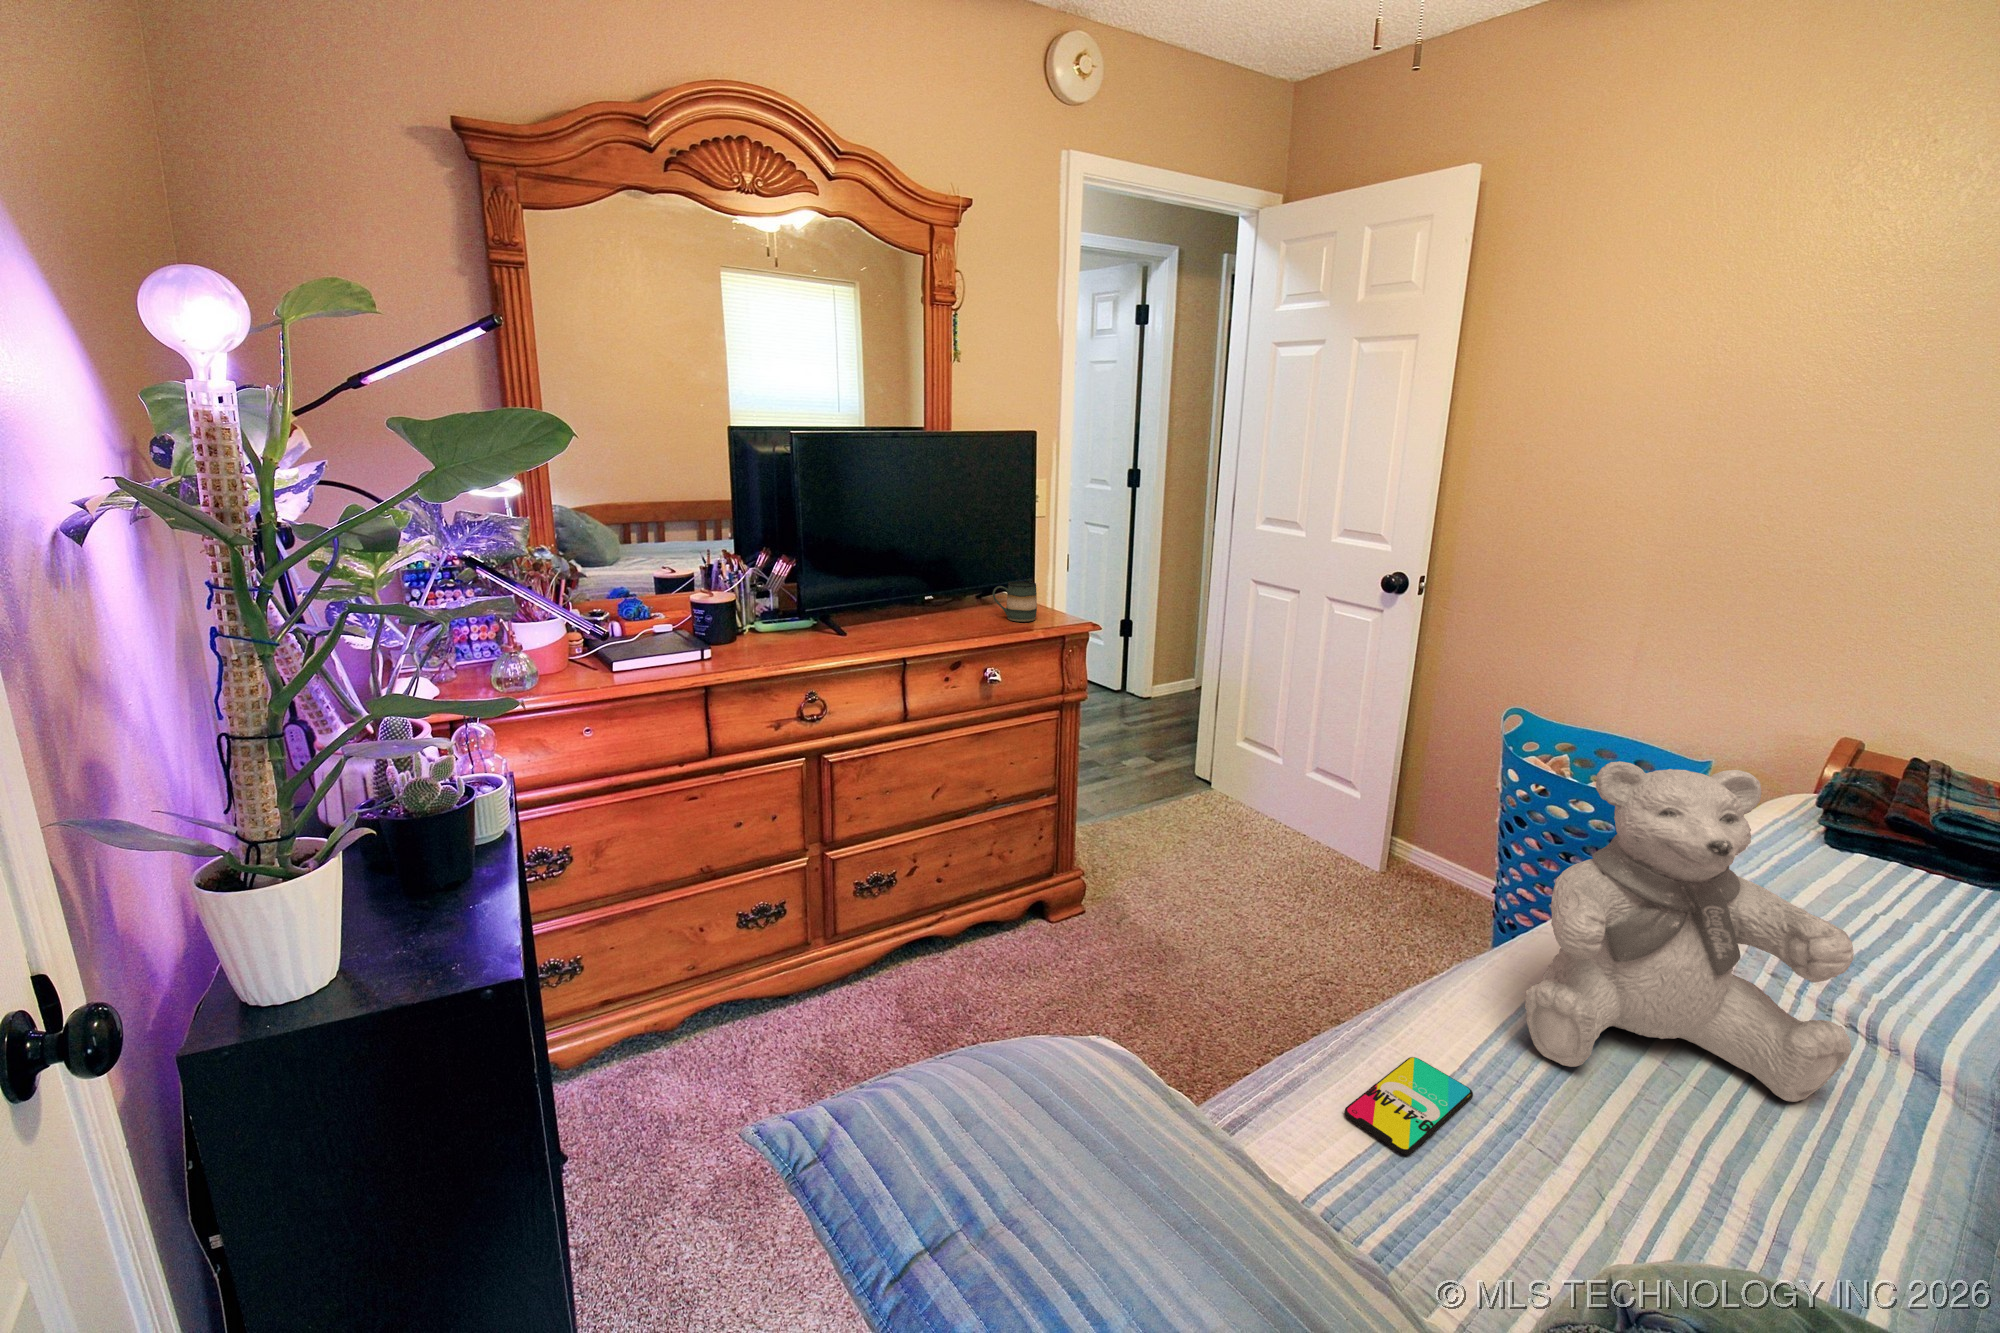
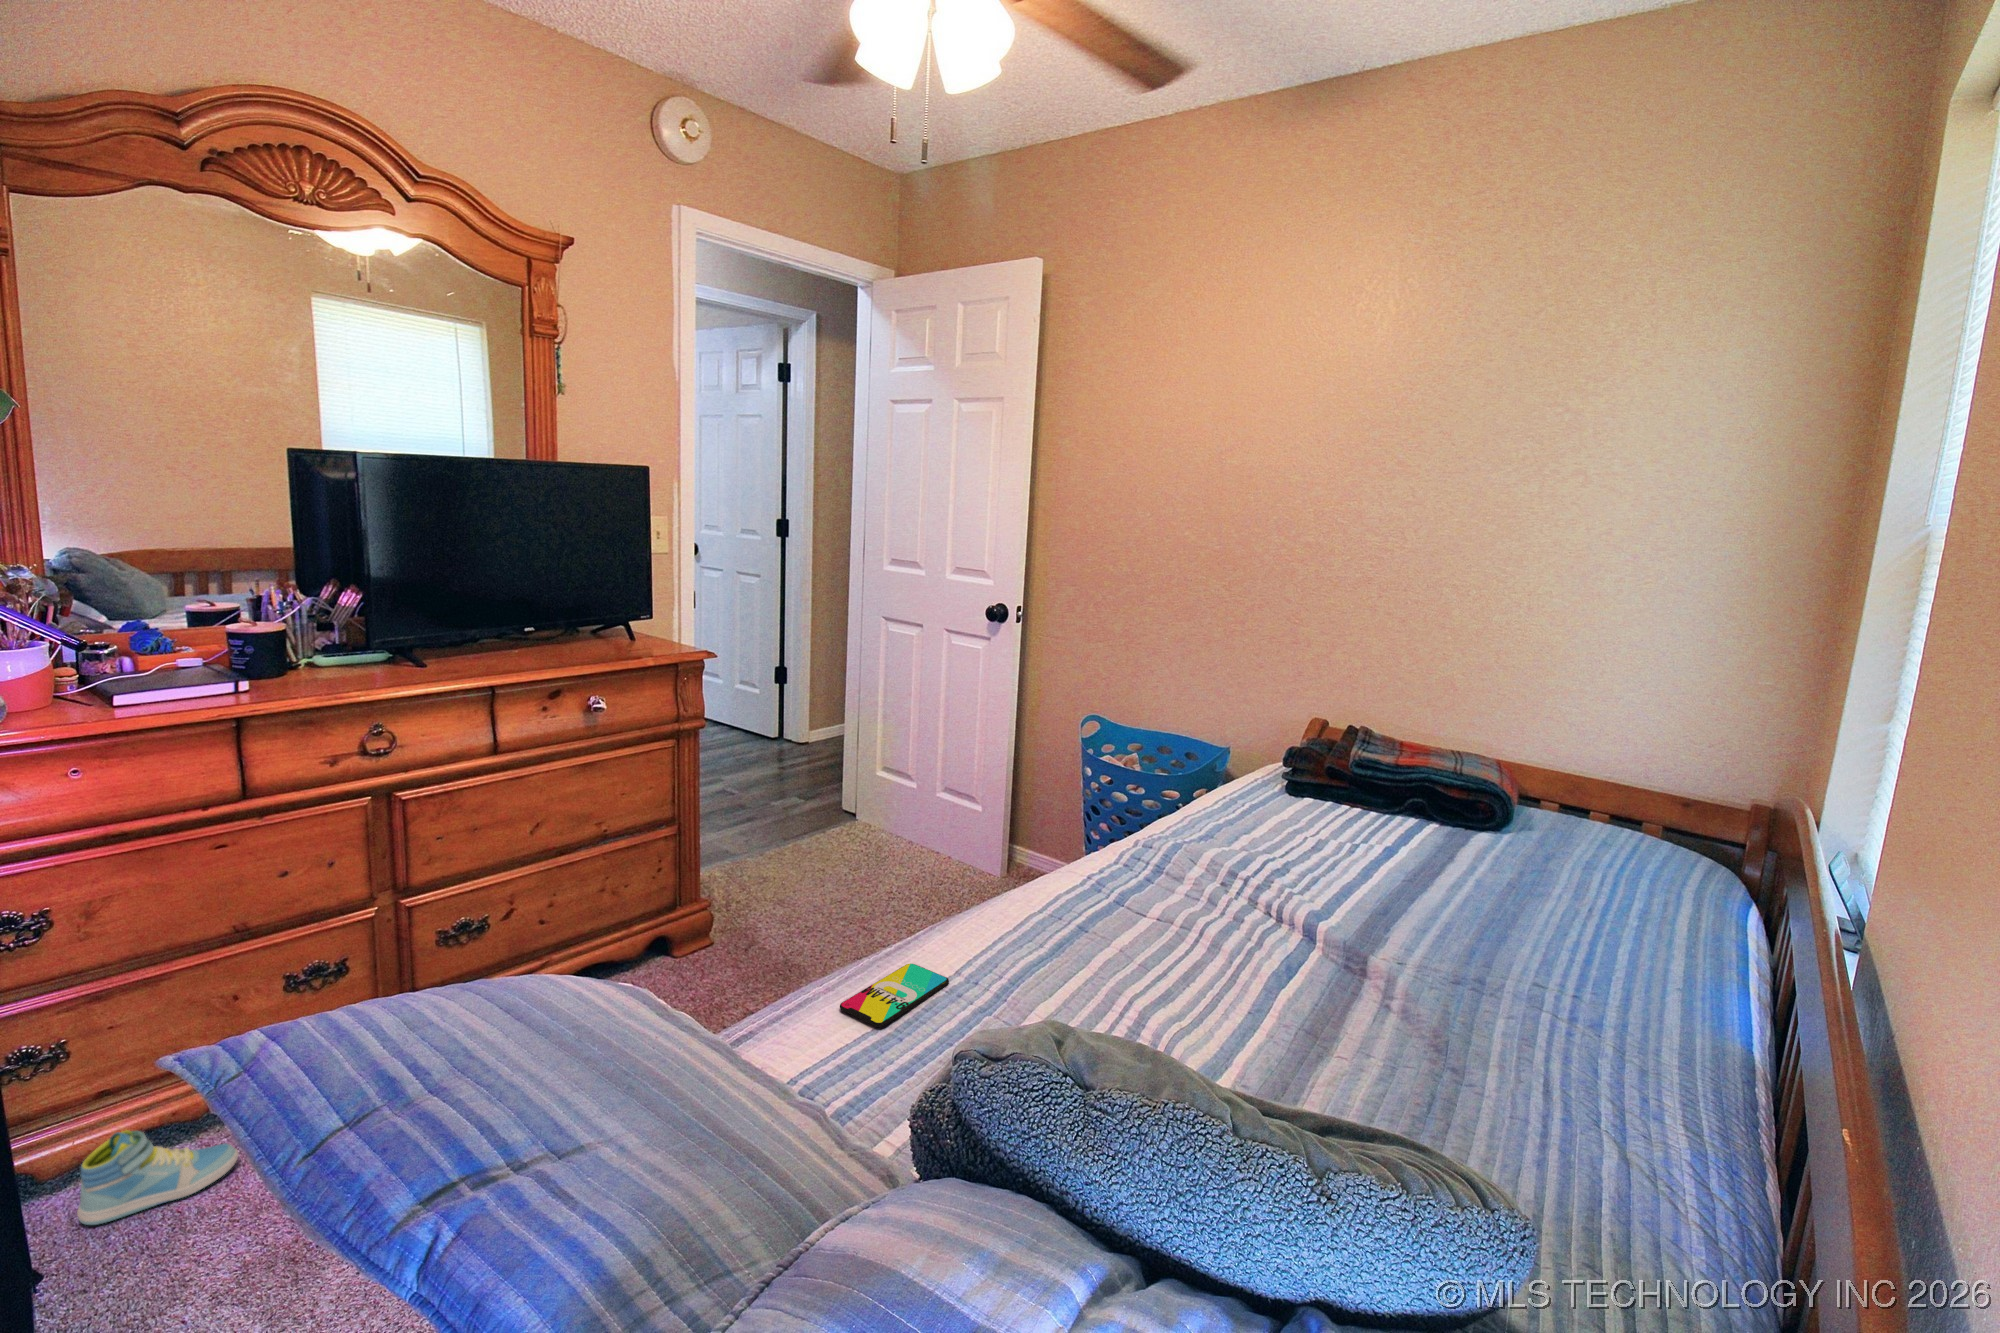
mug: present [993,581,1037,622] -> none [600,613,649,652]
teddy bear: present [1524,761,1854,1102] -> none [995,711,1208,955]
sneaker: none [593,1039,705,1116] -> present [77,1130,239,1225]

